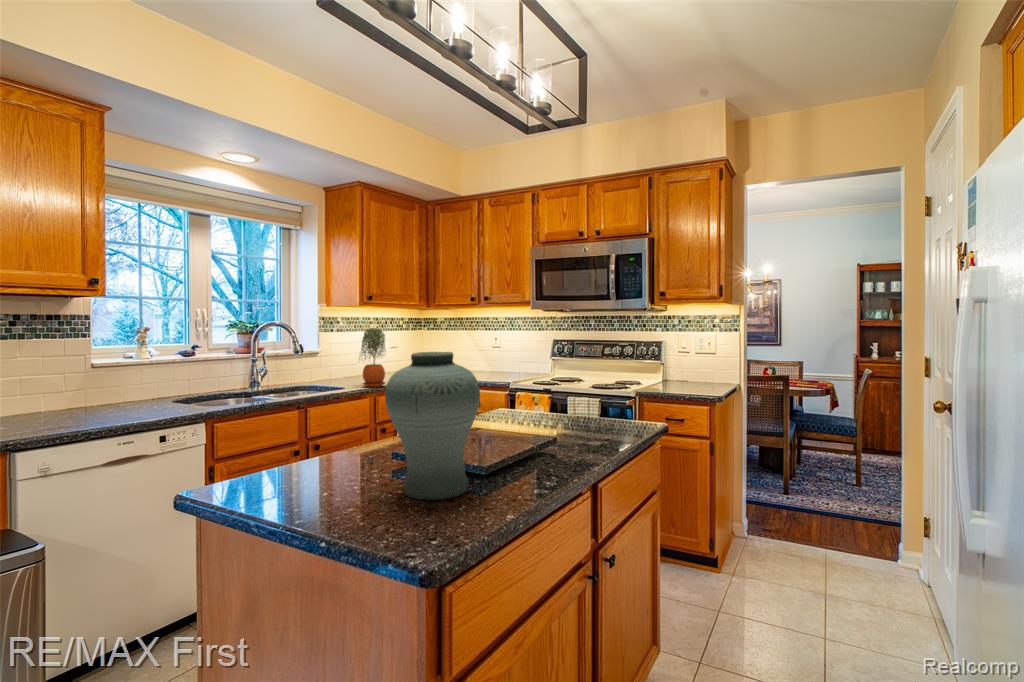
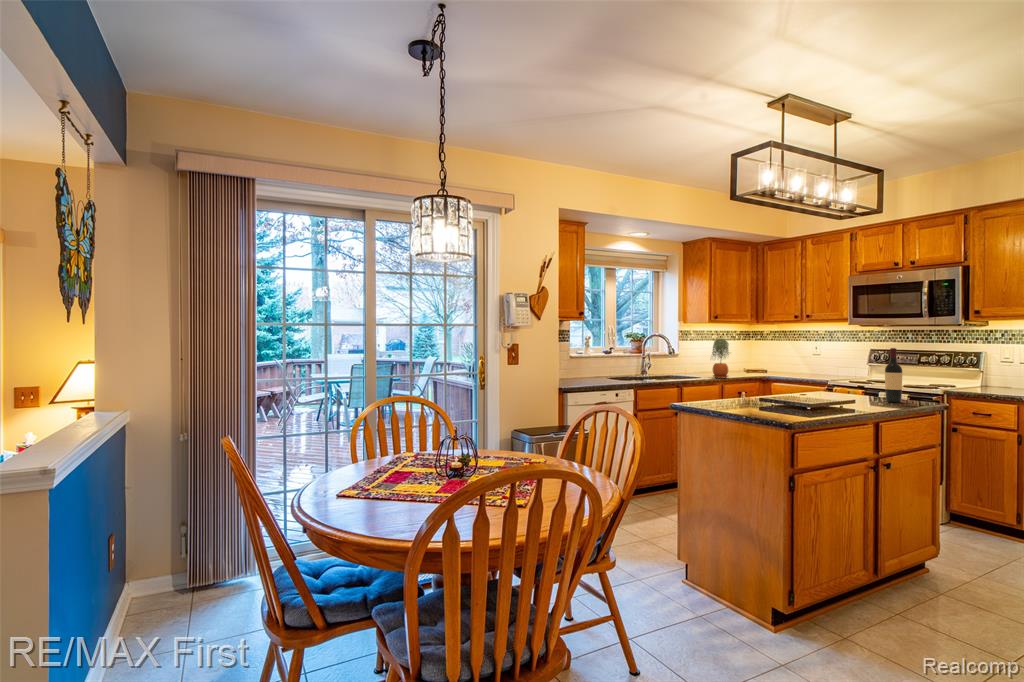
wine bottle: none [597,342,621,431] -> present [885,348,902,403]
vase: present [385,352,480,500] -> none [759,349,804,410]

